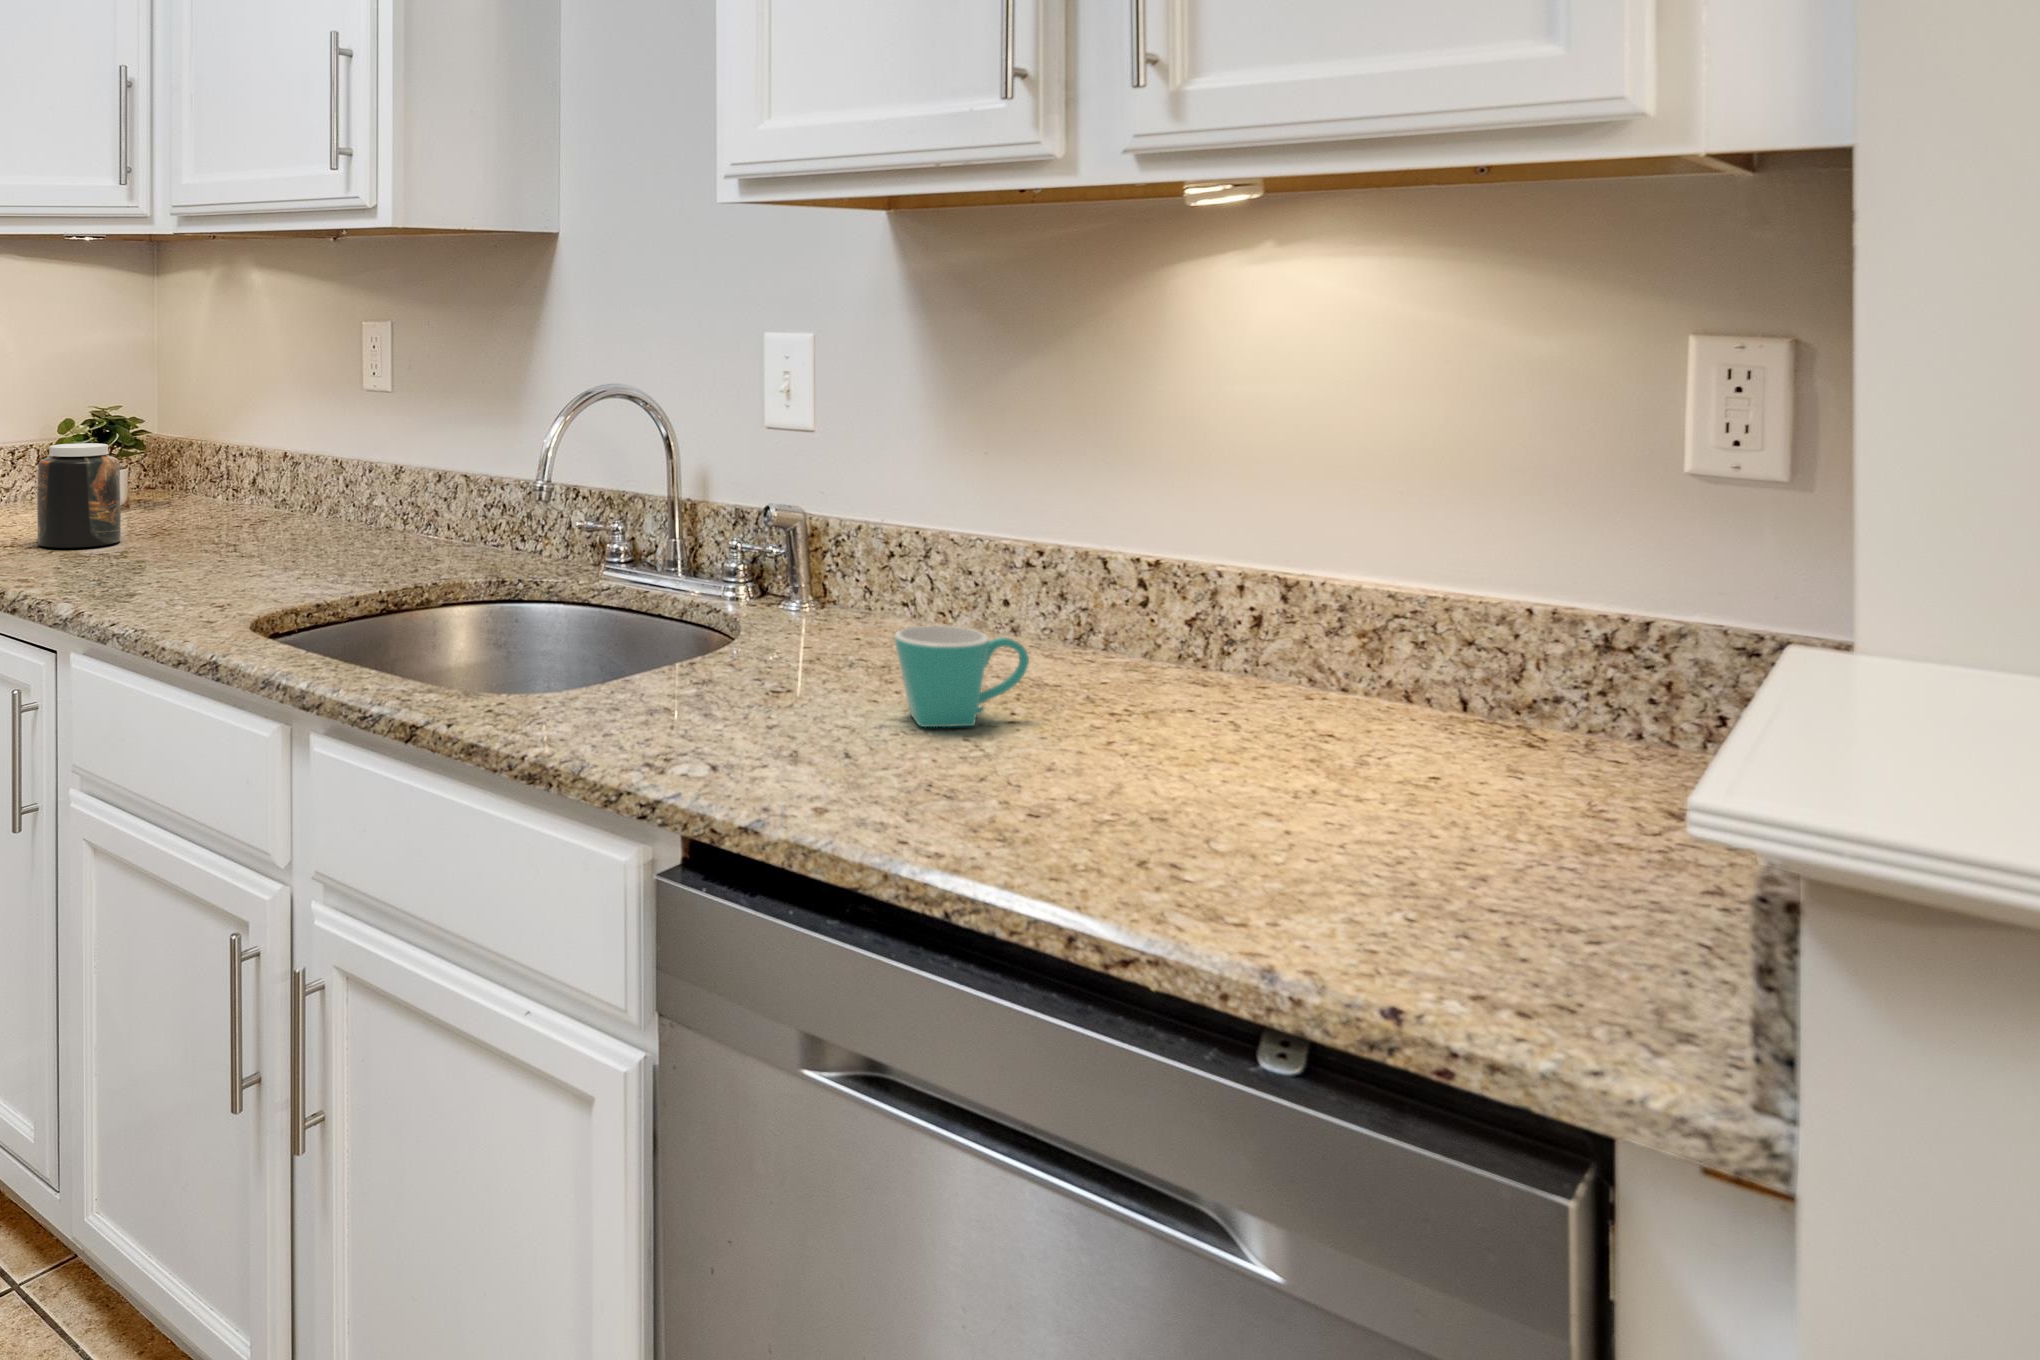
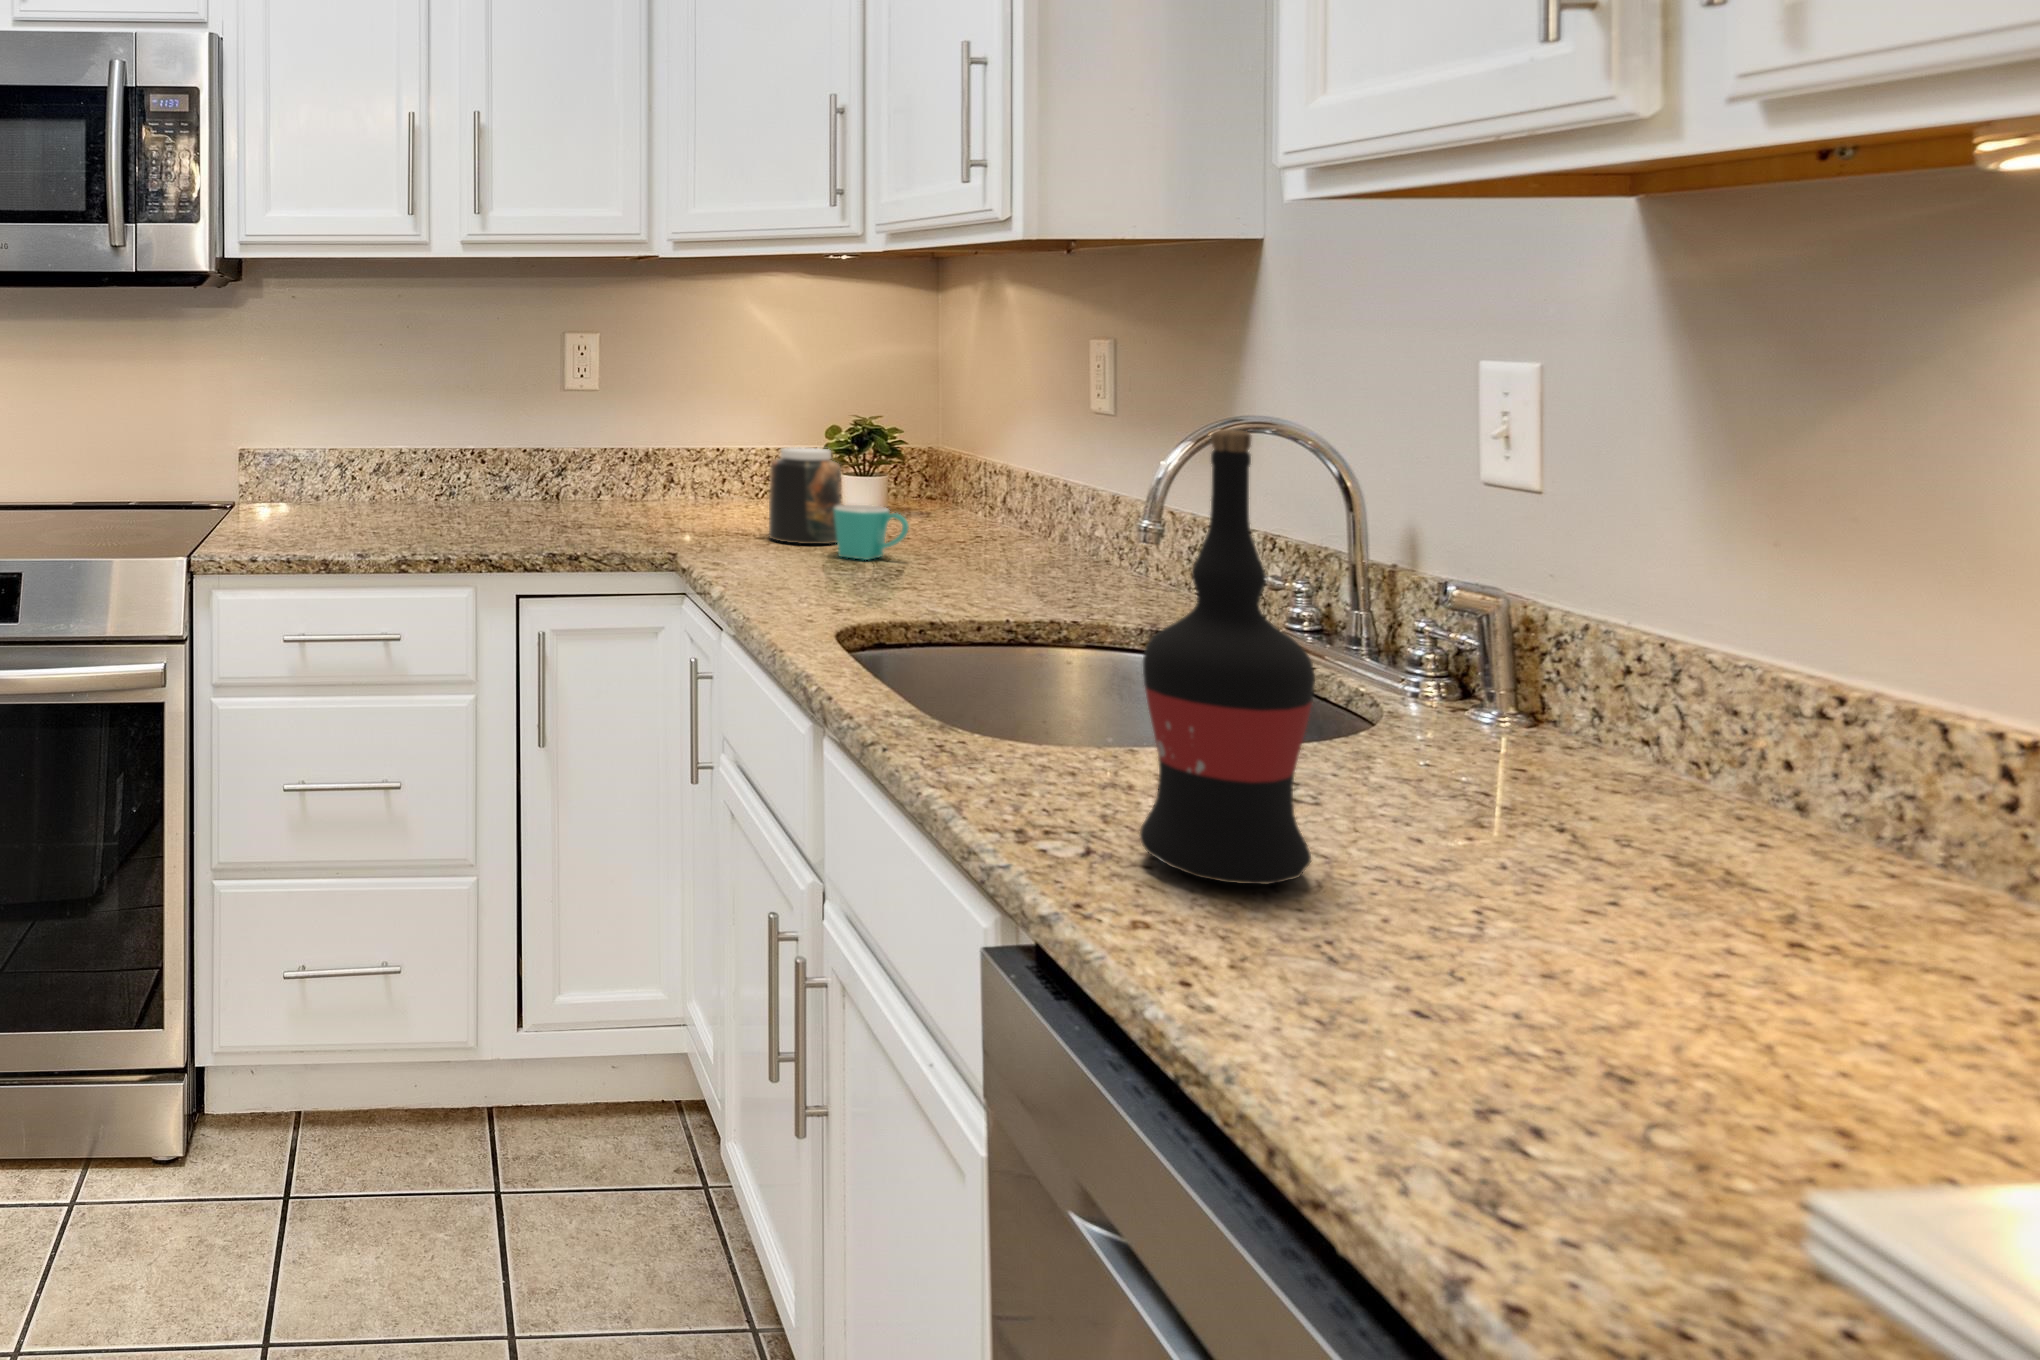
wine bottle: none [743,392,869,763] -> present [1140,430,1315,884]
mug: present [895,626,1029,727] -> present [833,505,909,560]

